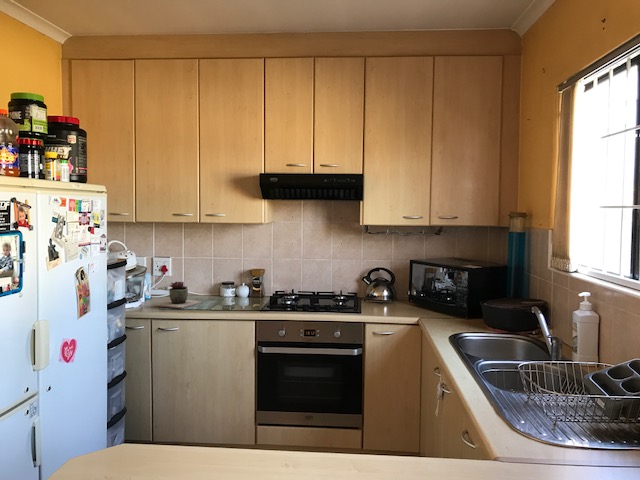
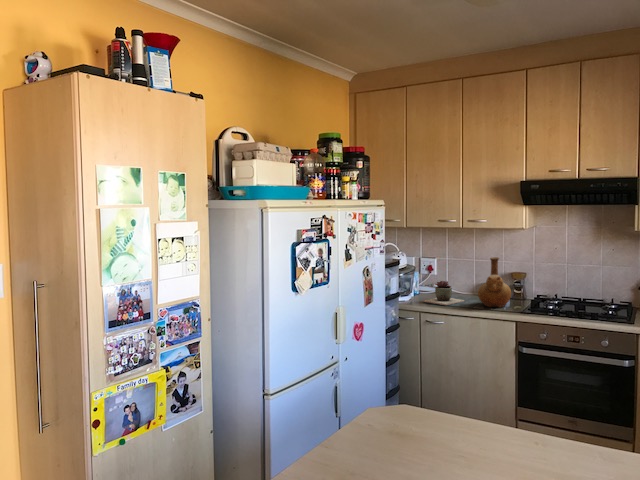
vase: none [216,254,250,307] -> present [478,257,511,308]

